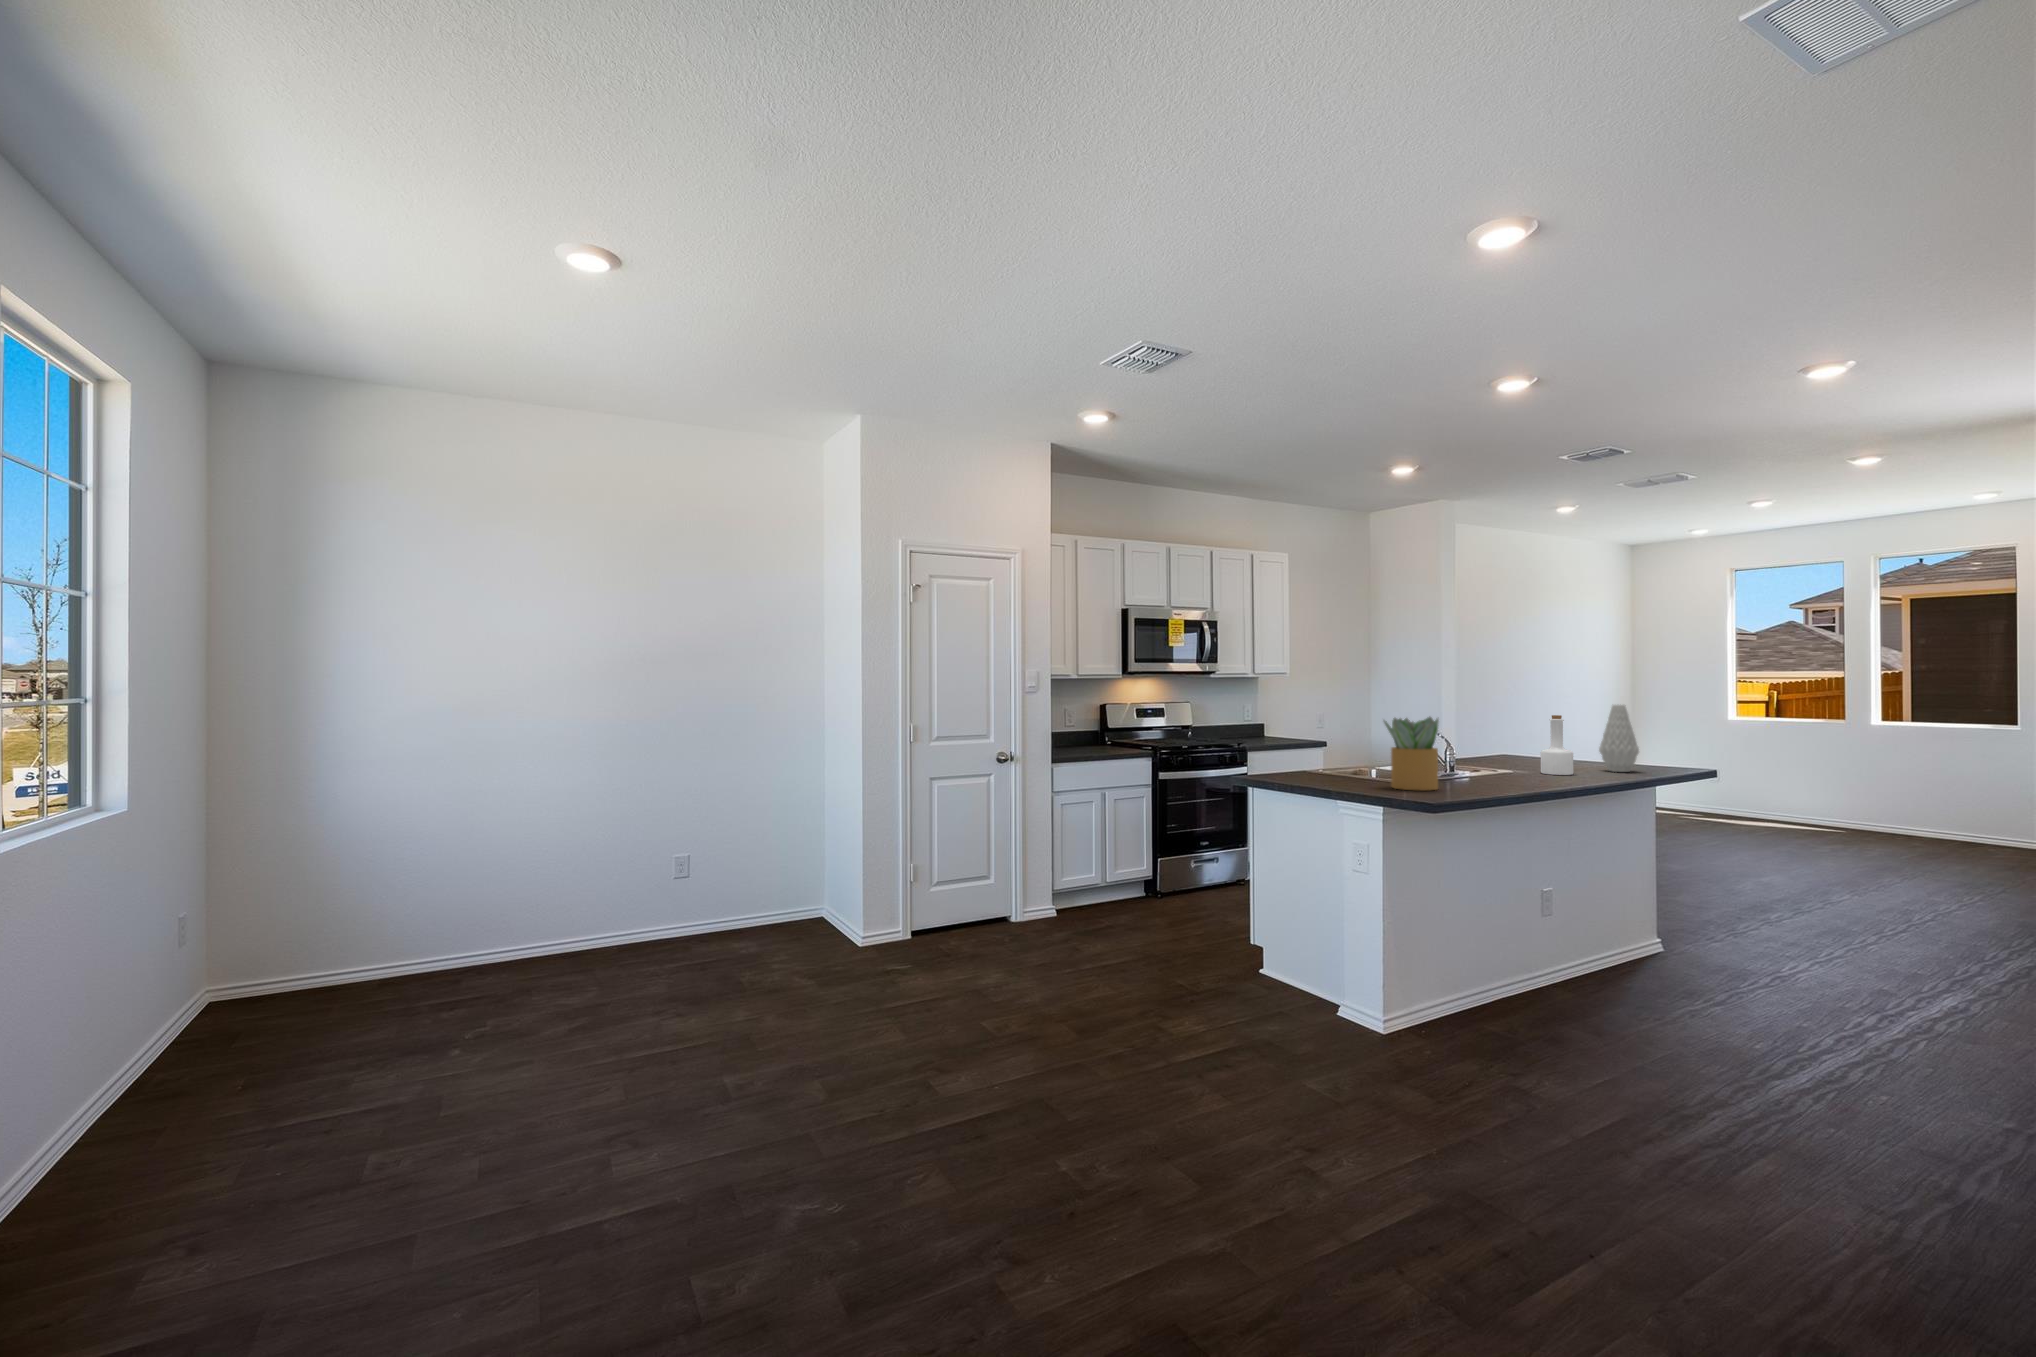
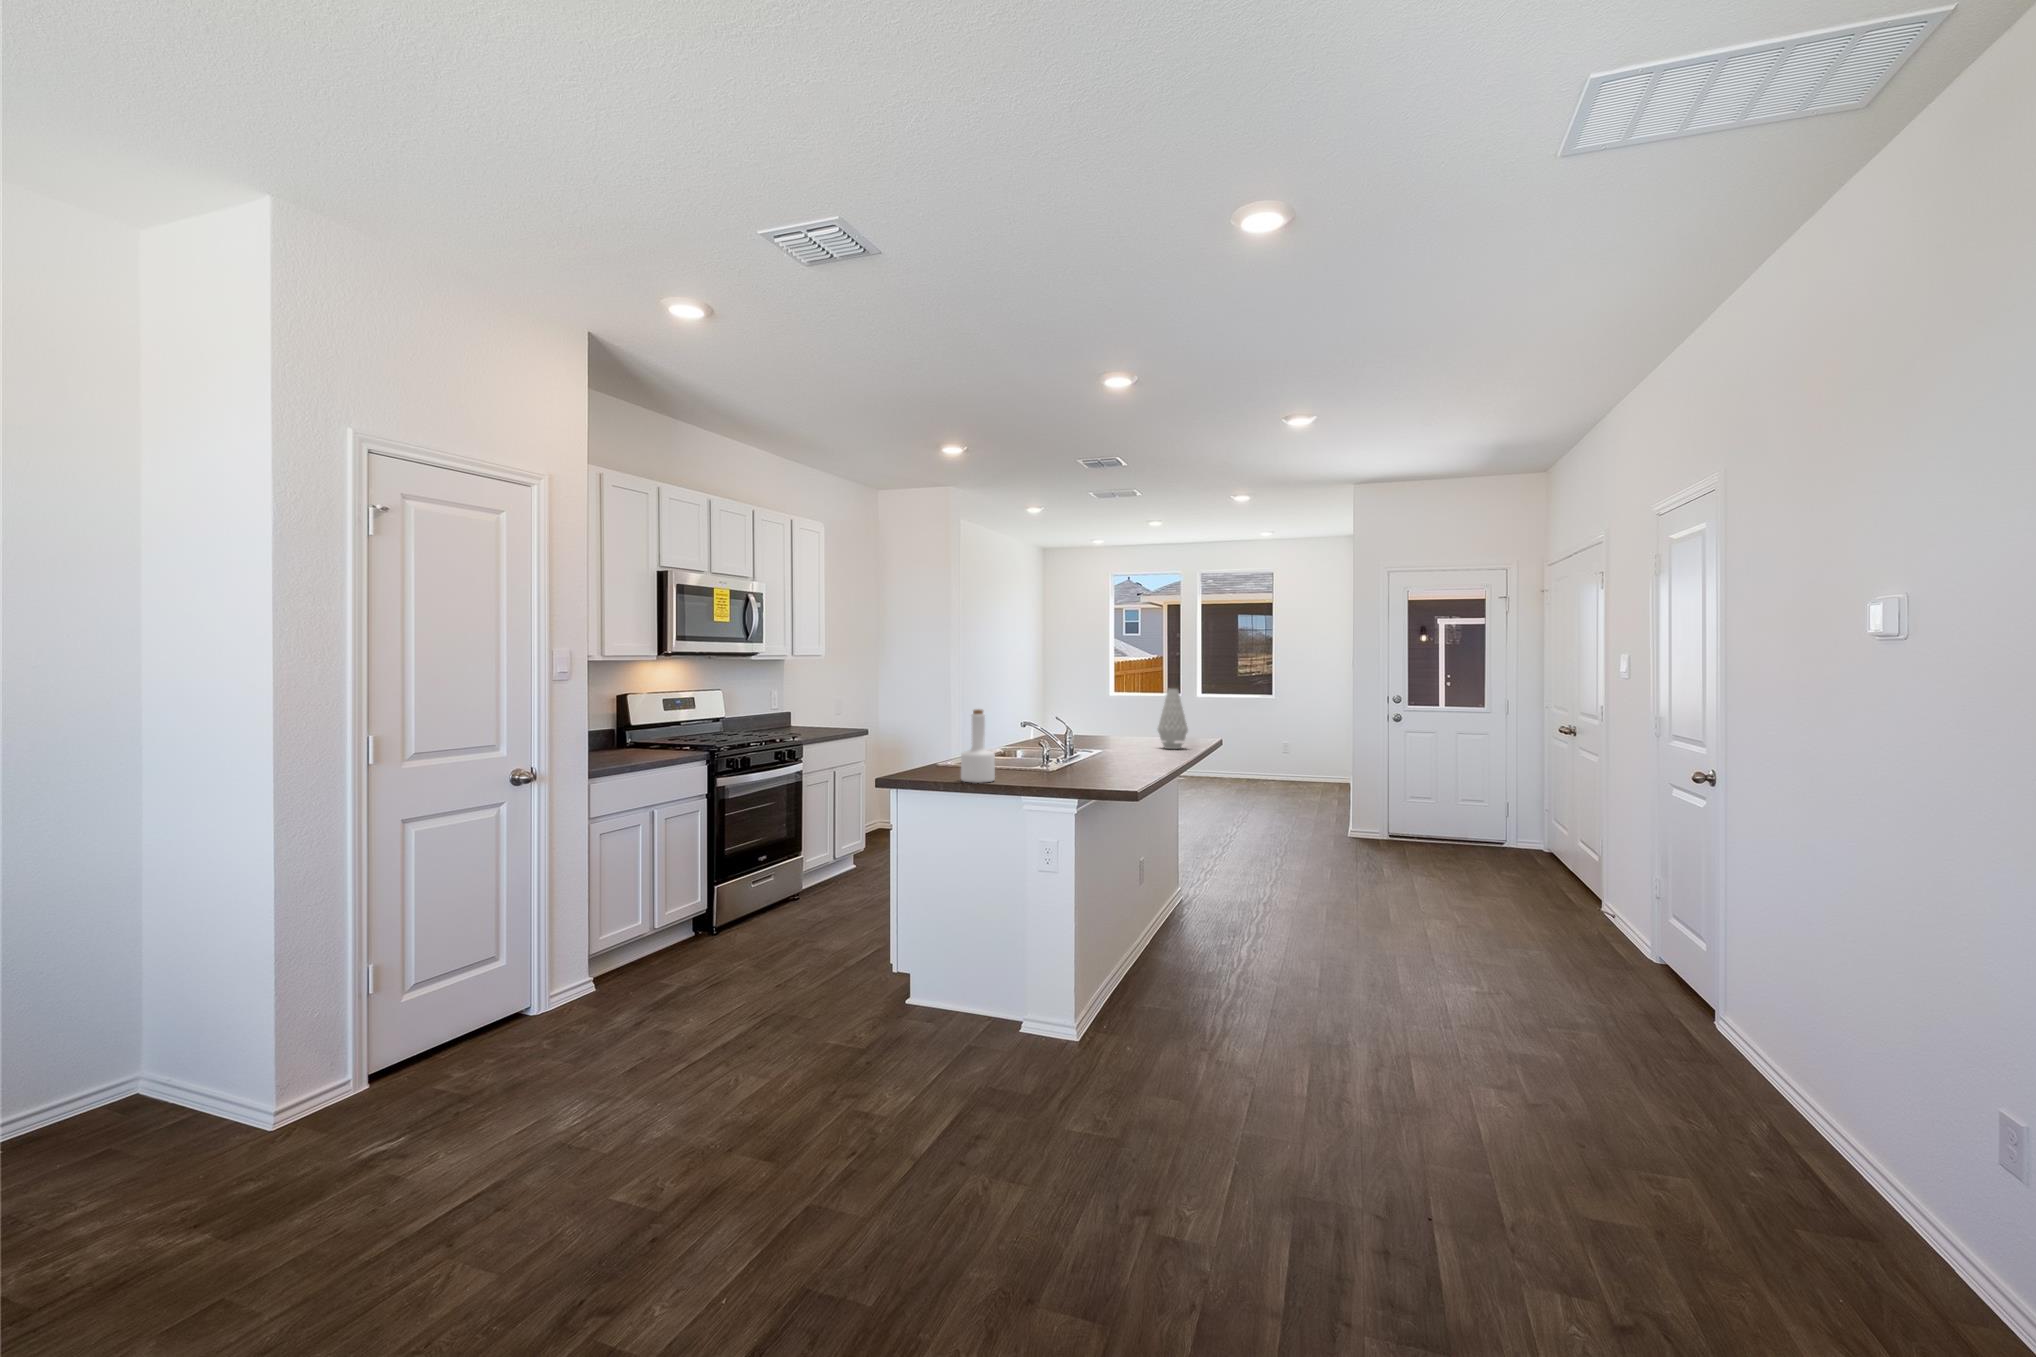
bottle: present [1541,715,1573,775] -> present [961,709,995,783]
potted plant: present [1384,717,1439,790] -> none [1059,705,1112,785]

